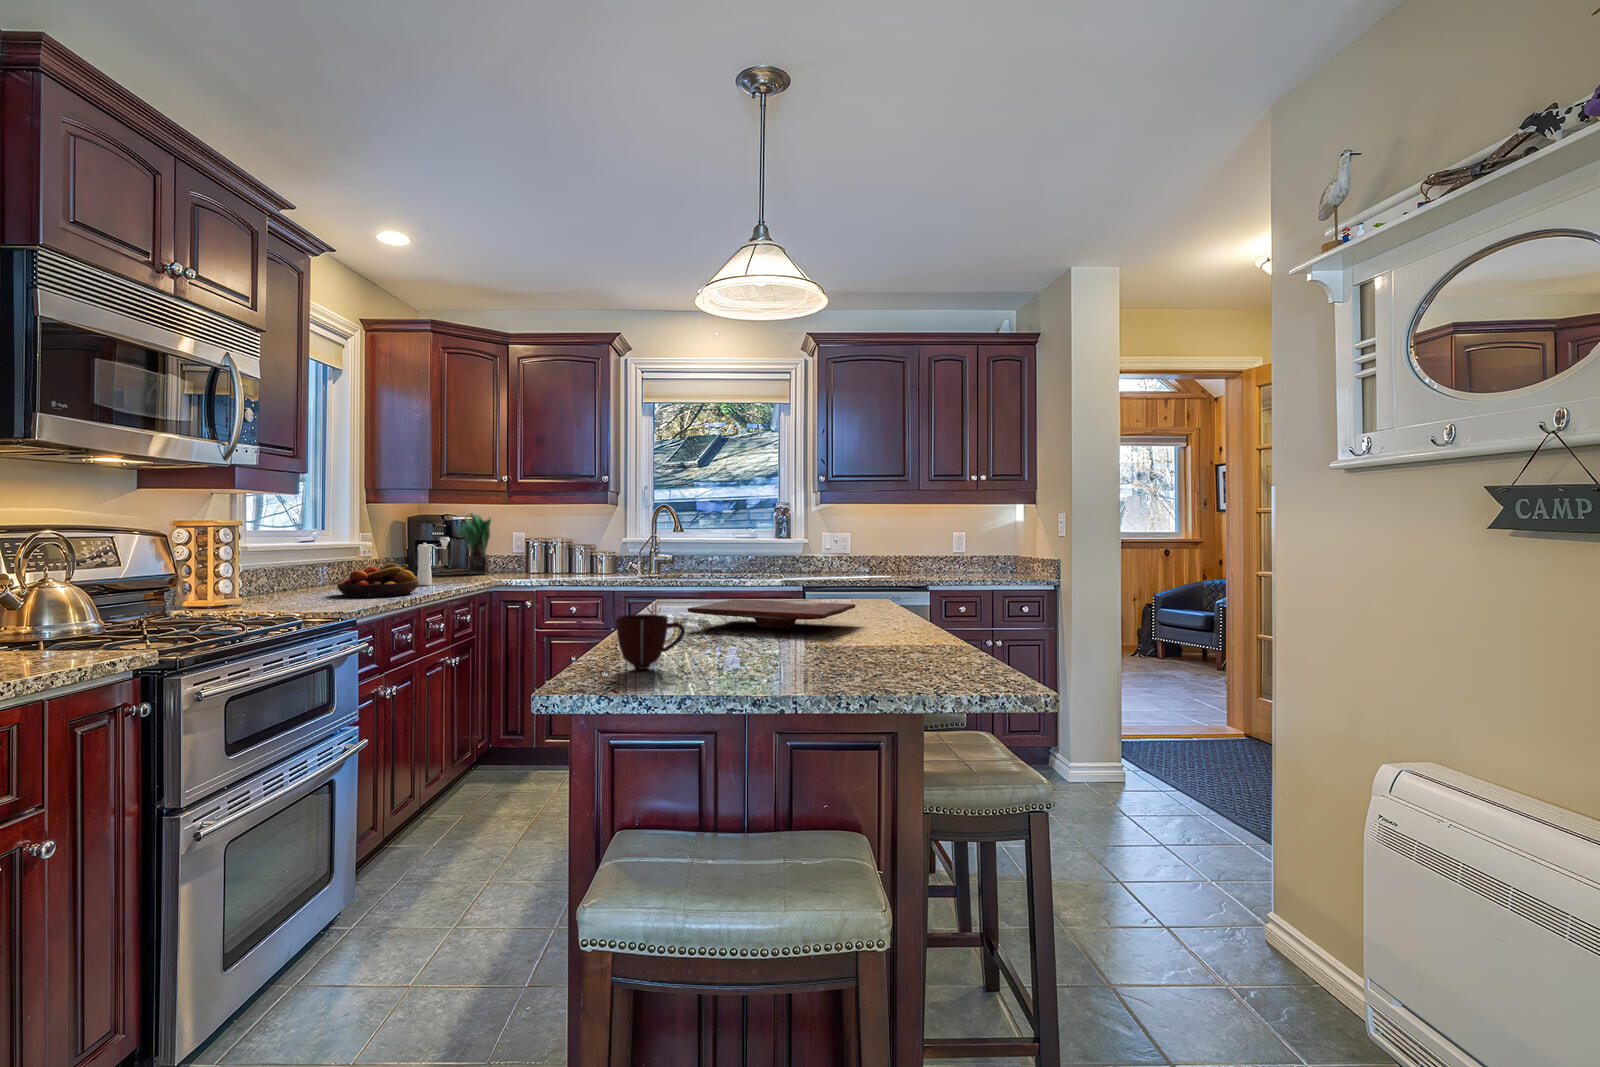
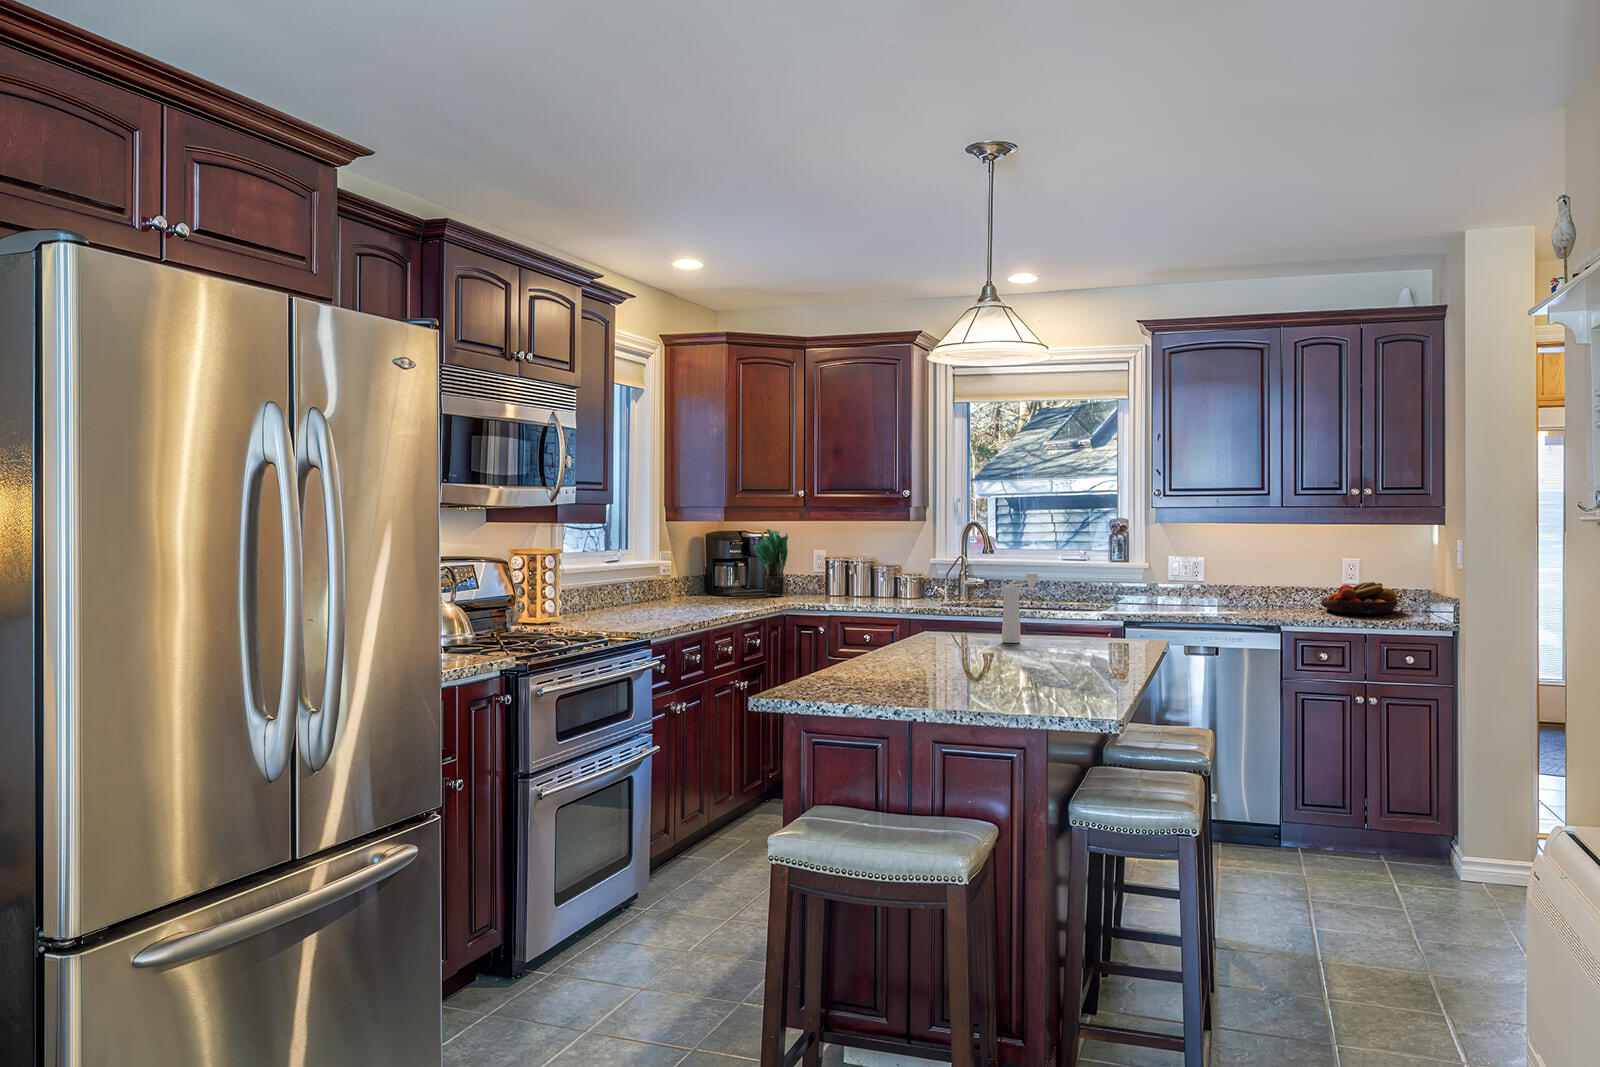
pepper mill: present [417,537,450,585] -> present [1002,573,1039,643]
fruit bowl: present [337,563,419,597] -> present [1321,582,1398,614]
cutting board: present [687,599,856,628] -> none [917,632,1091,661]
mug: present [616,614,685,669] -> none [818,641,873,685]

